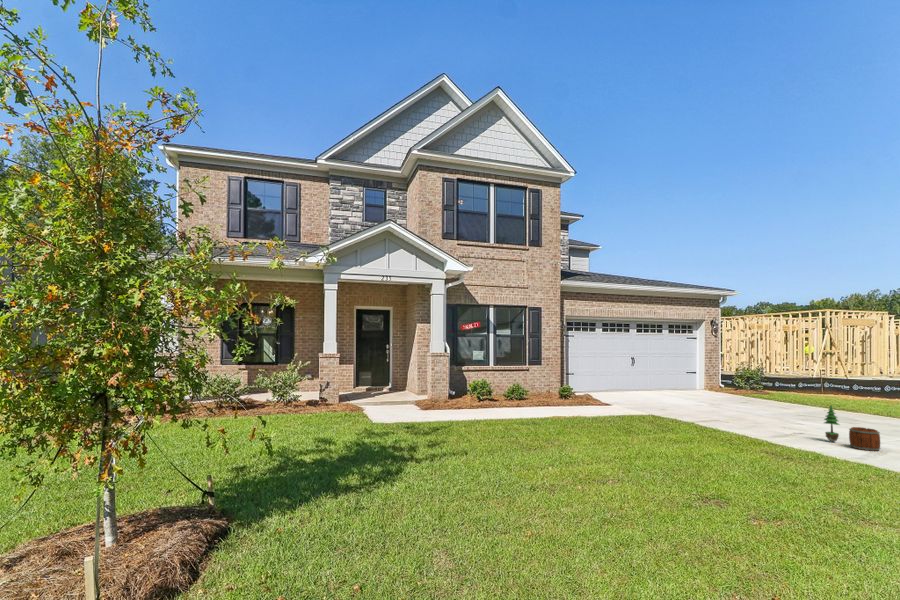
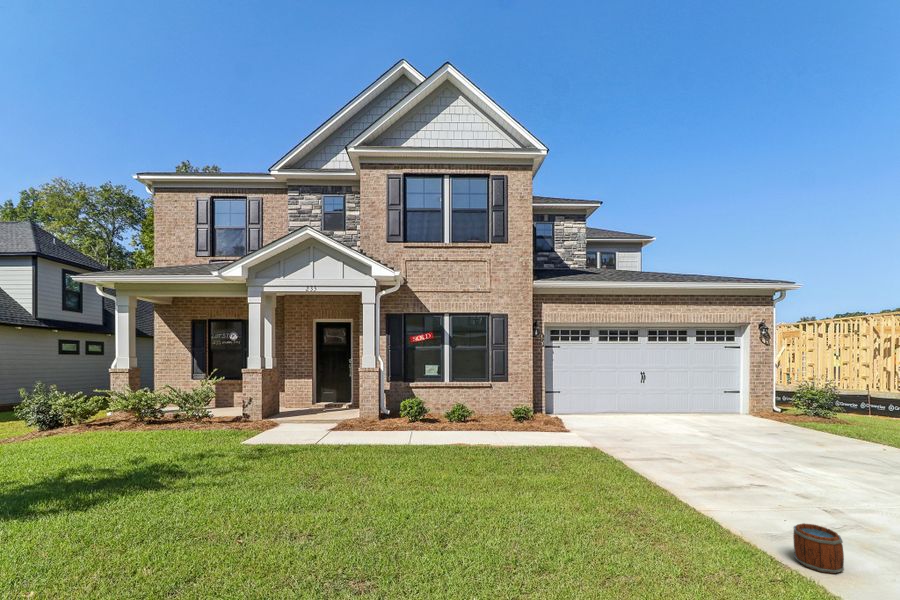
potted tree: present [824,405,839,442] -> none [766,479,792,541]

